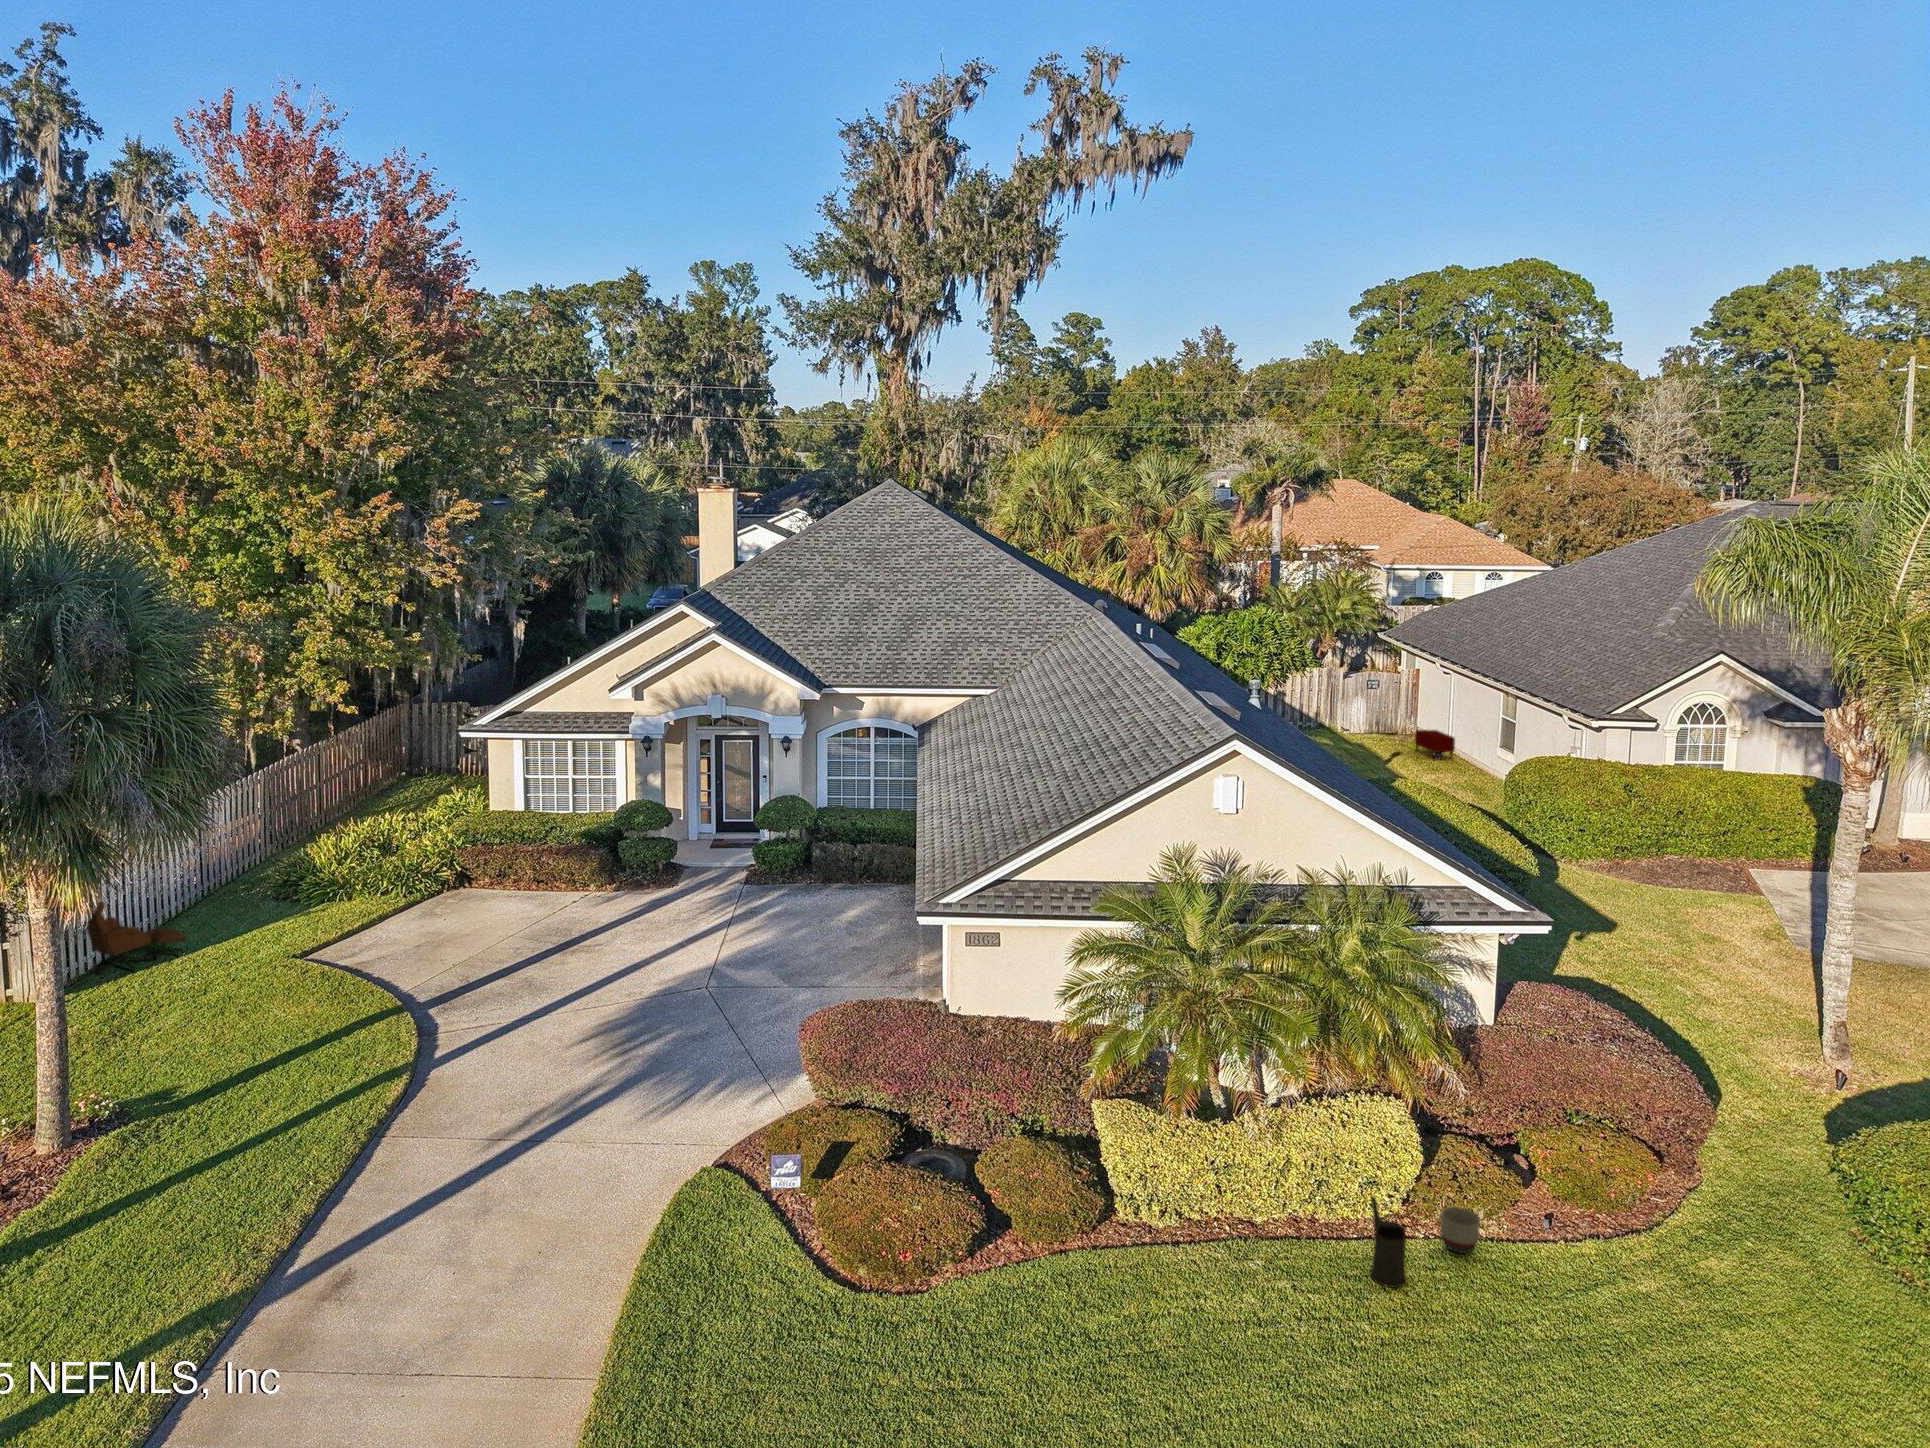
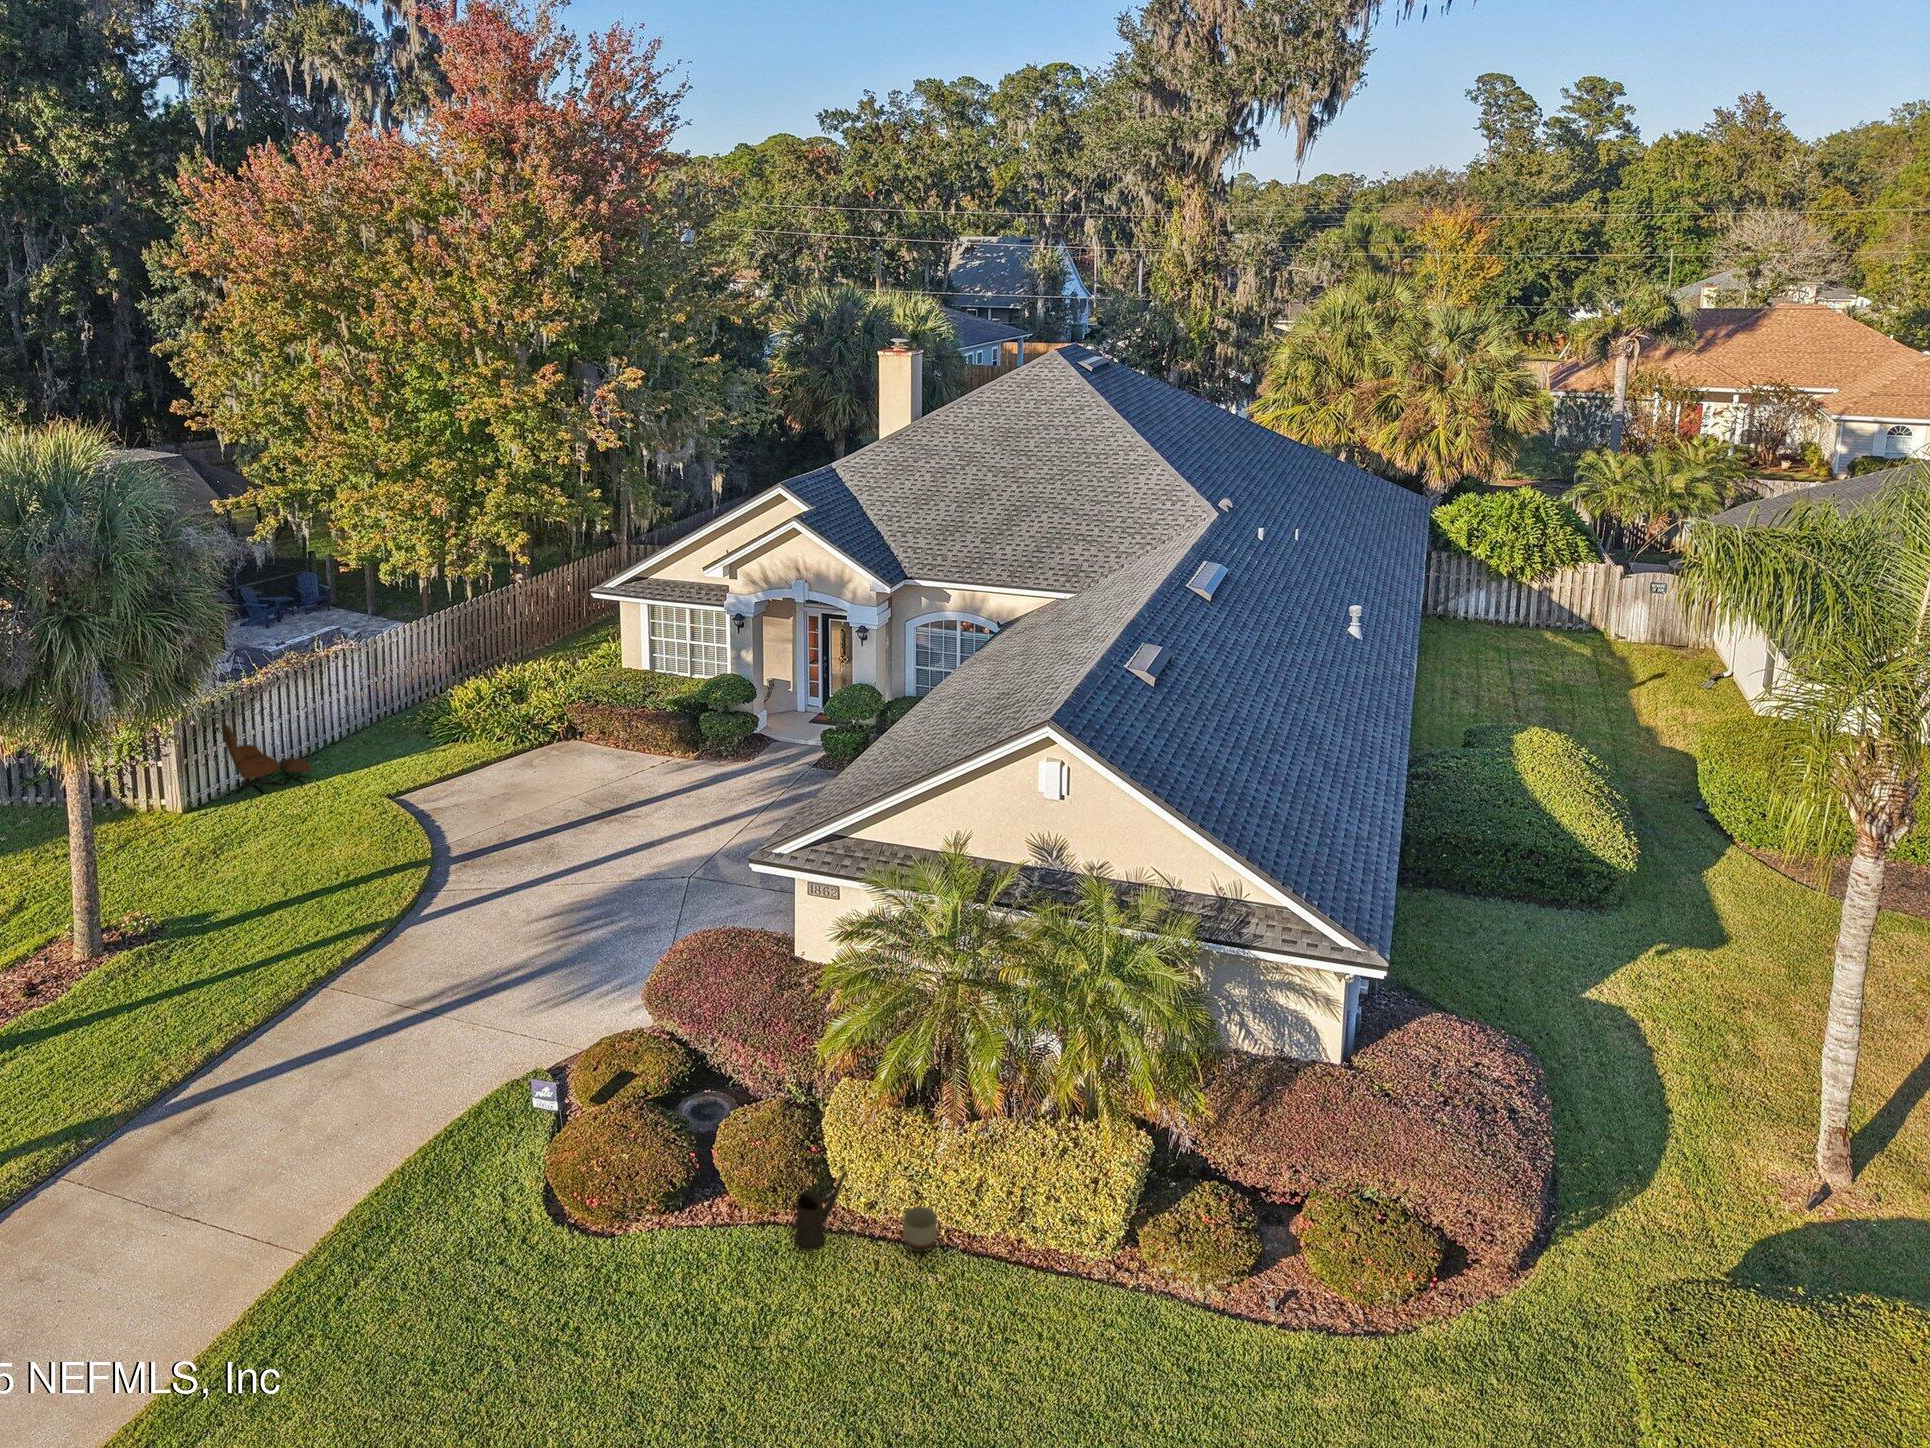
bench: present [1414,730,1455,758] -> none [1686,651,1729,692]
watering can: present [1370,1197,1406,1288] -> present [790,1173,846,1251]
planter: present [1440,1207,1480,1253] -> present [903,1207,938,1252]

